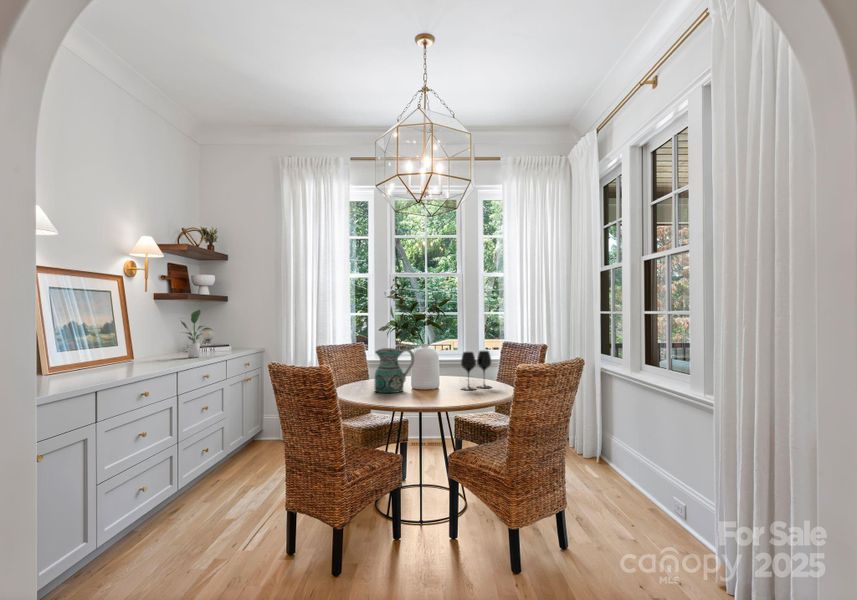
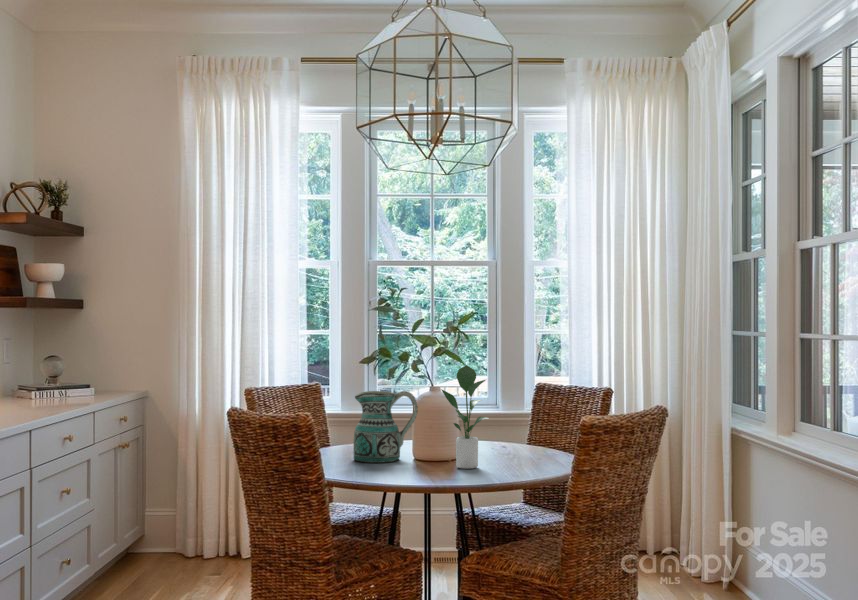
potted plant: present [181,310,204,358] -> present [441,365,489,469]
wine glass: present [461,351,491,390] -> none [492,396,543,459]

